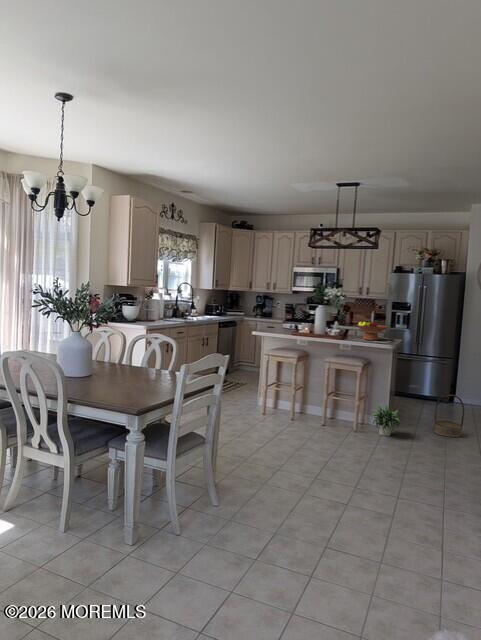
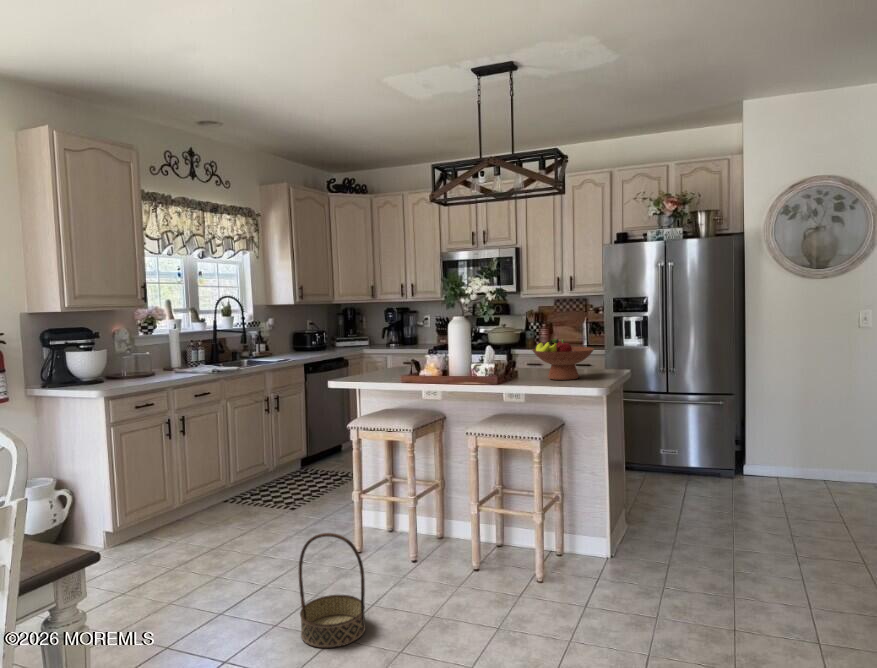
basket: present [434,395,464,437] -> present [299,533,366,648]
potted plant: present [372,404,400,436] -> none [569,517,635,591]

